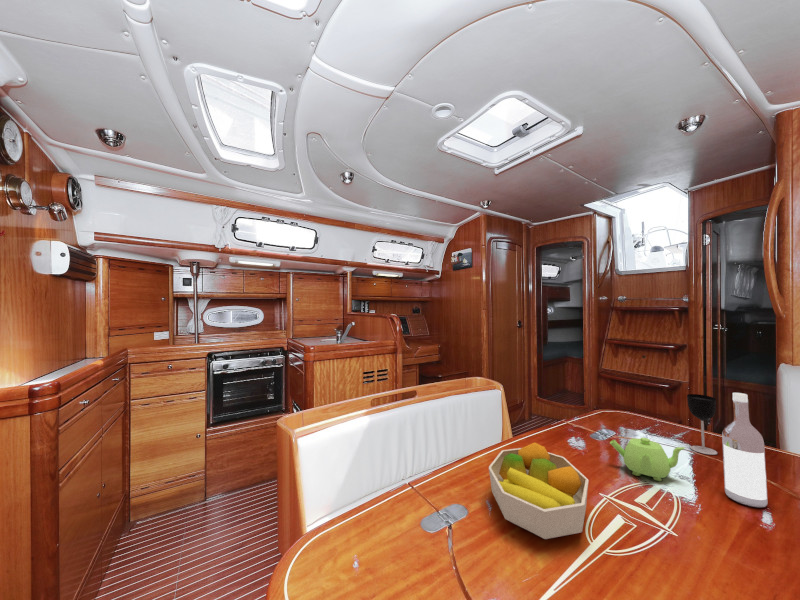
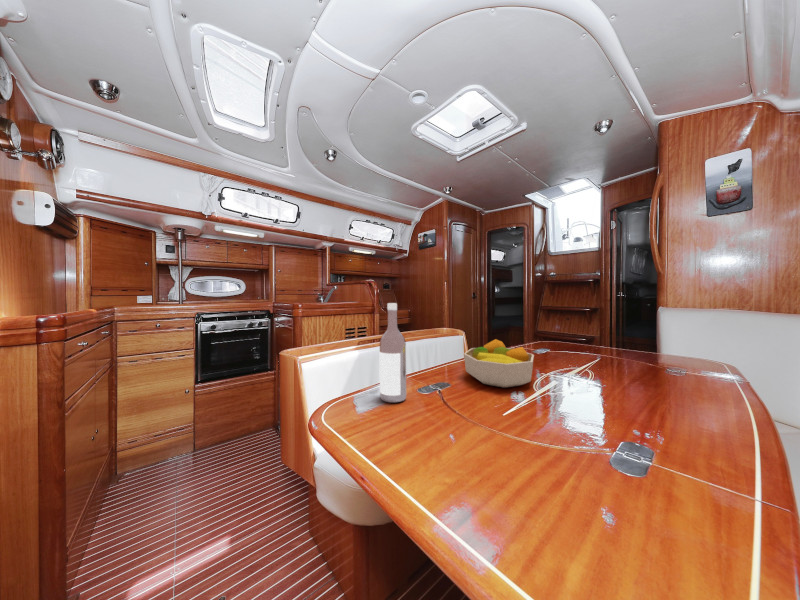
wine bottle: present [722,393,768,507] -> present [380,303,406,403]
wine glass: present [687,394,717,455] -> none [598,316,616,356]
teapot: present [610,438,685,481] -> none [546,339,596,366]

